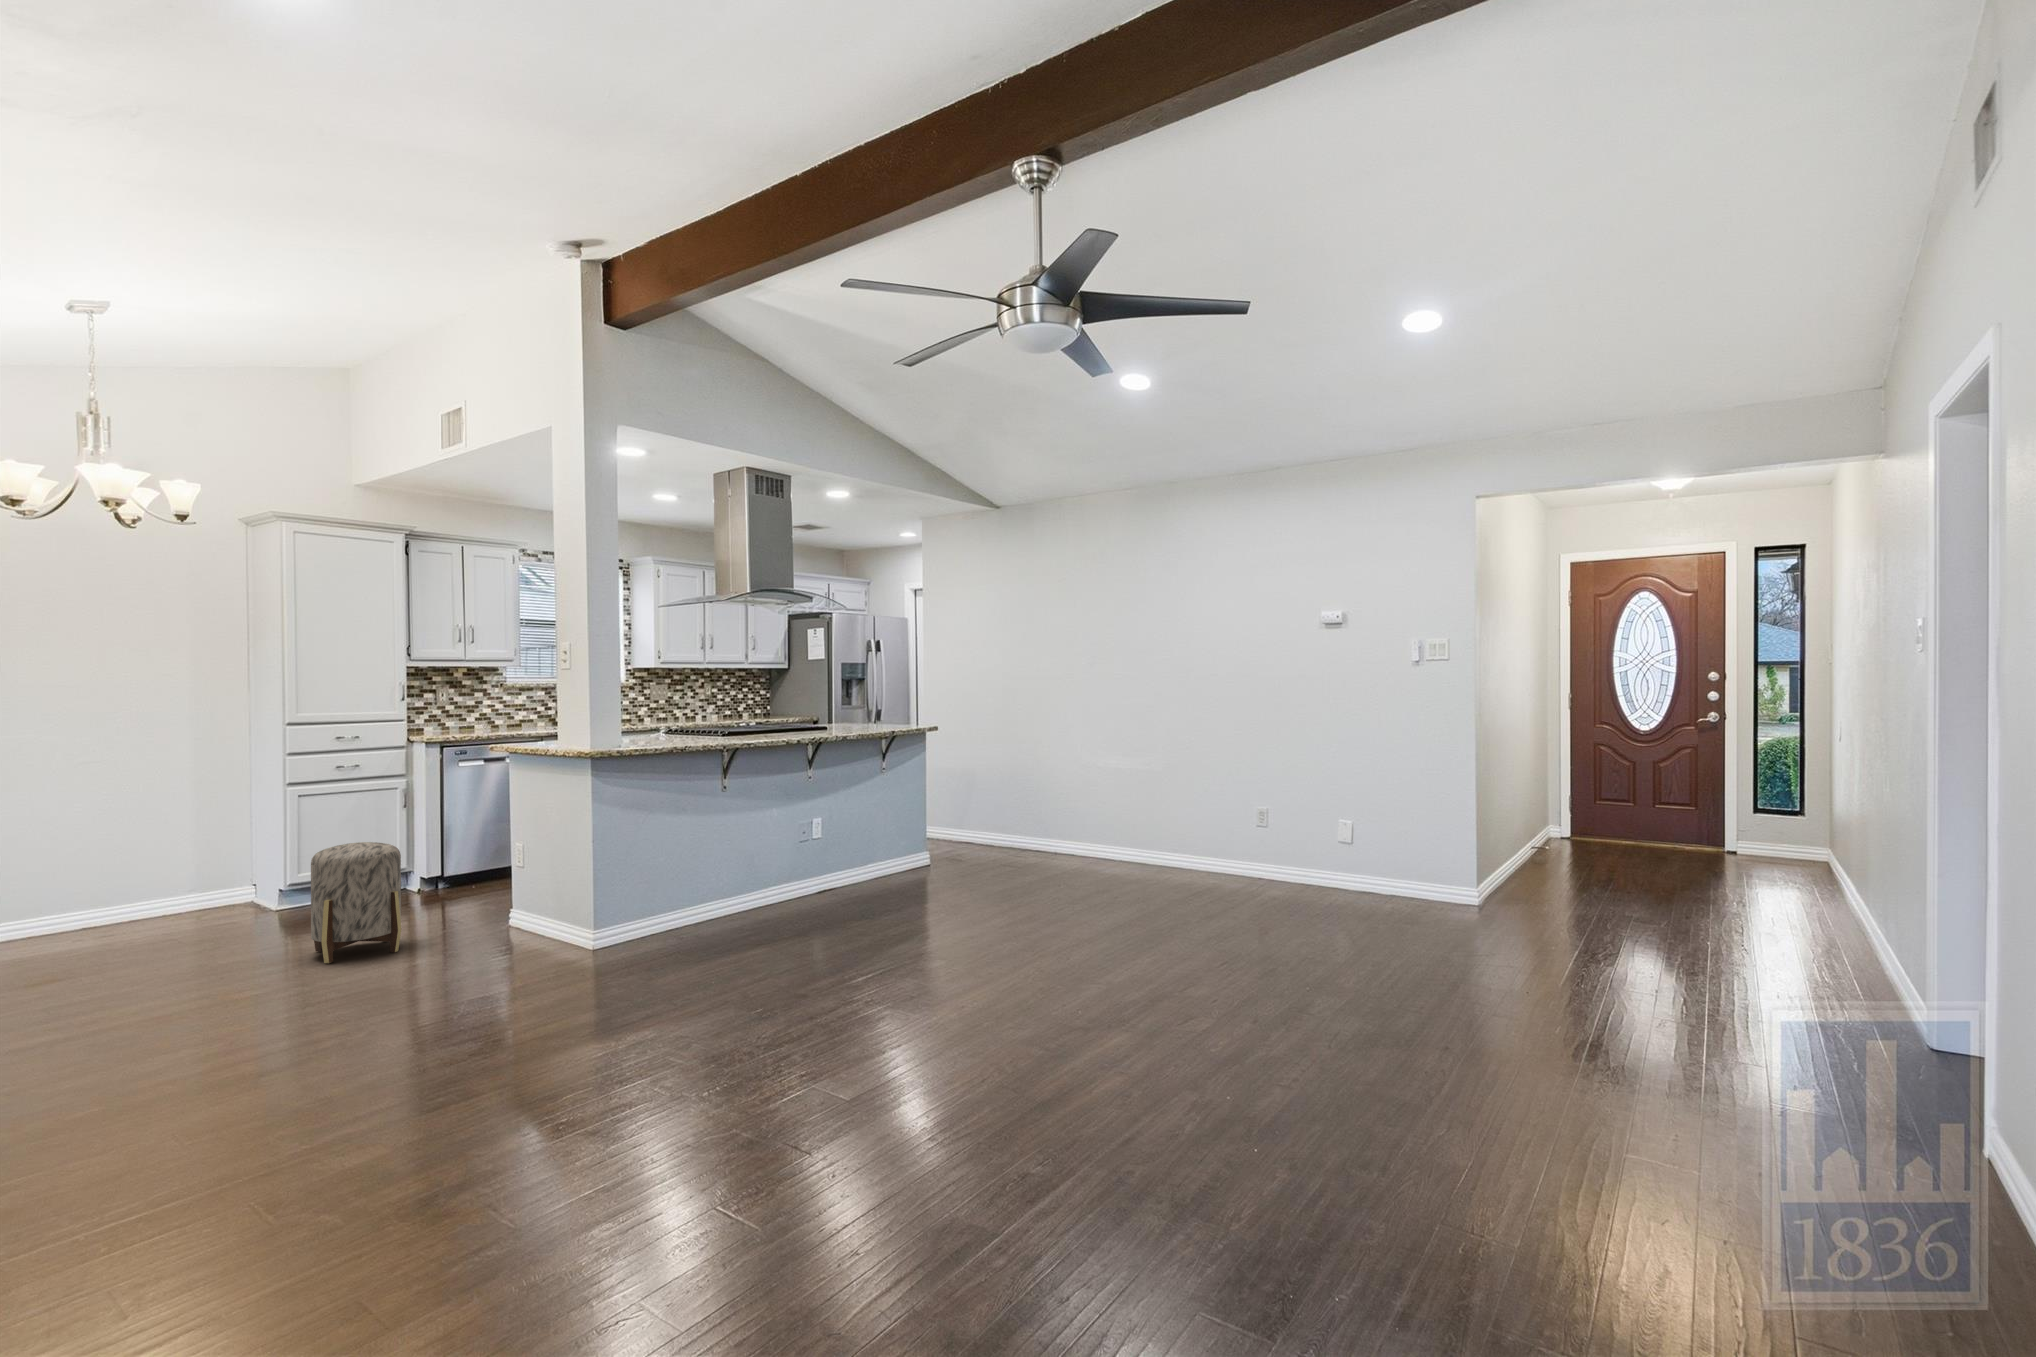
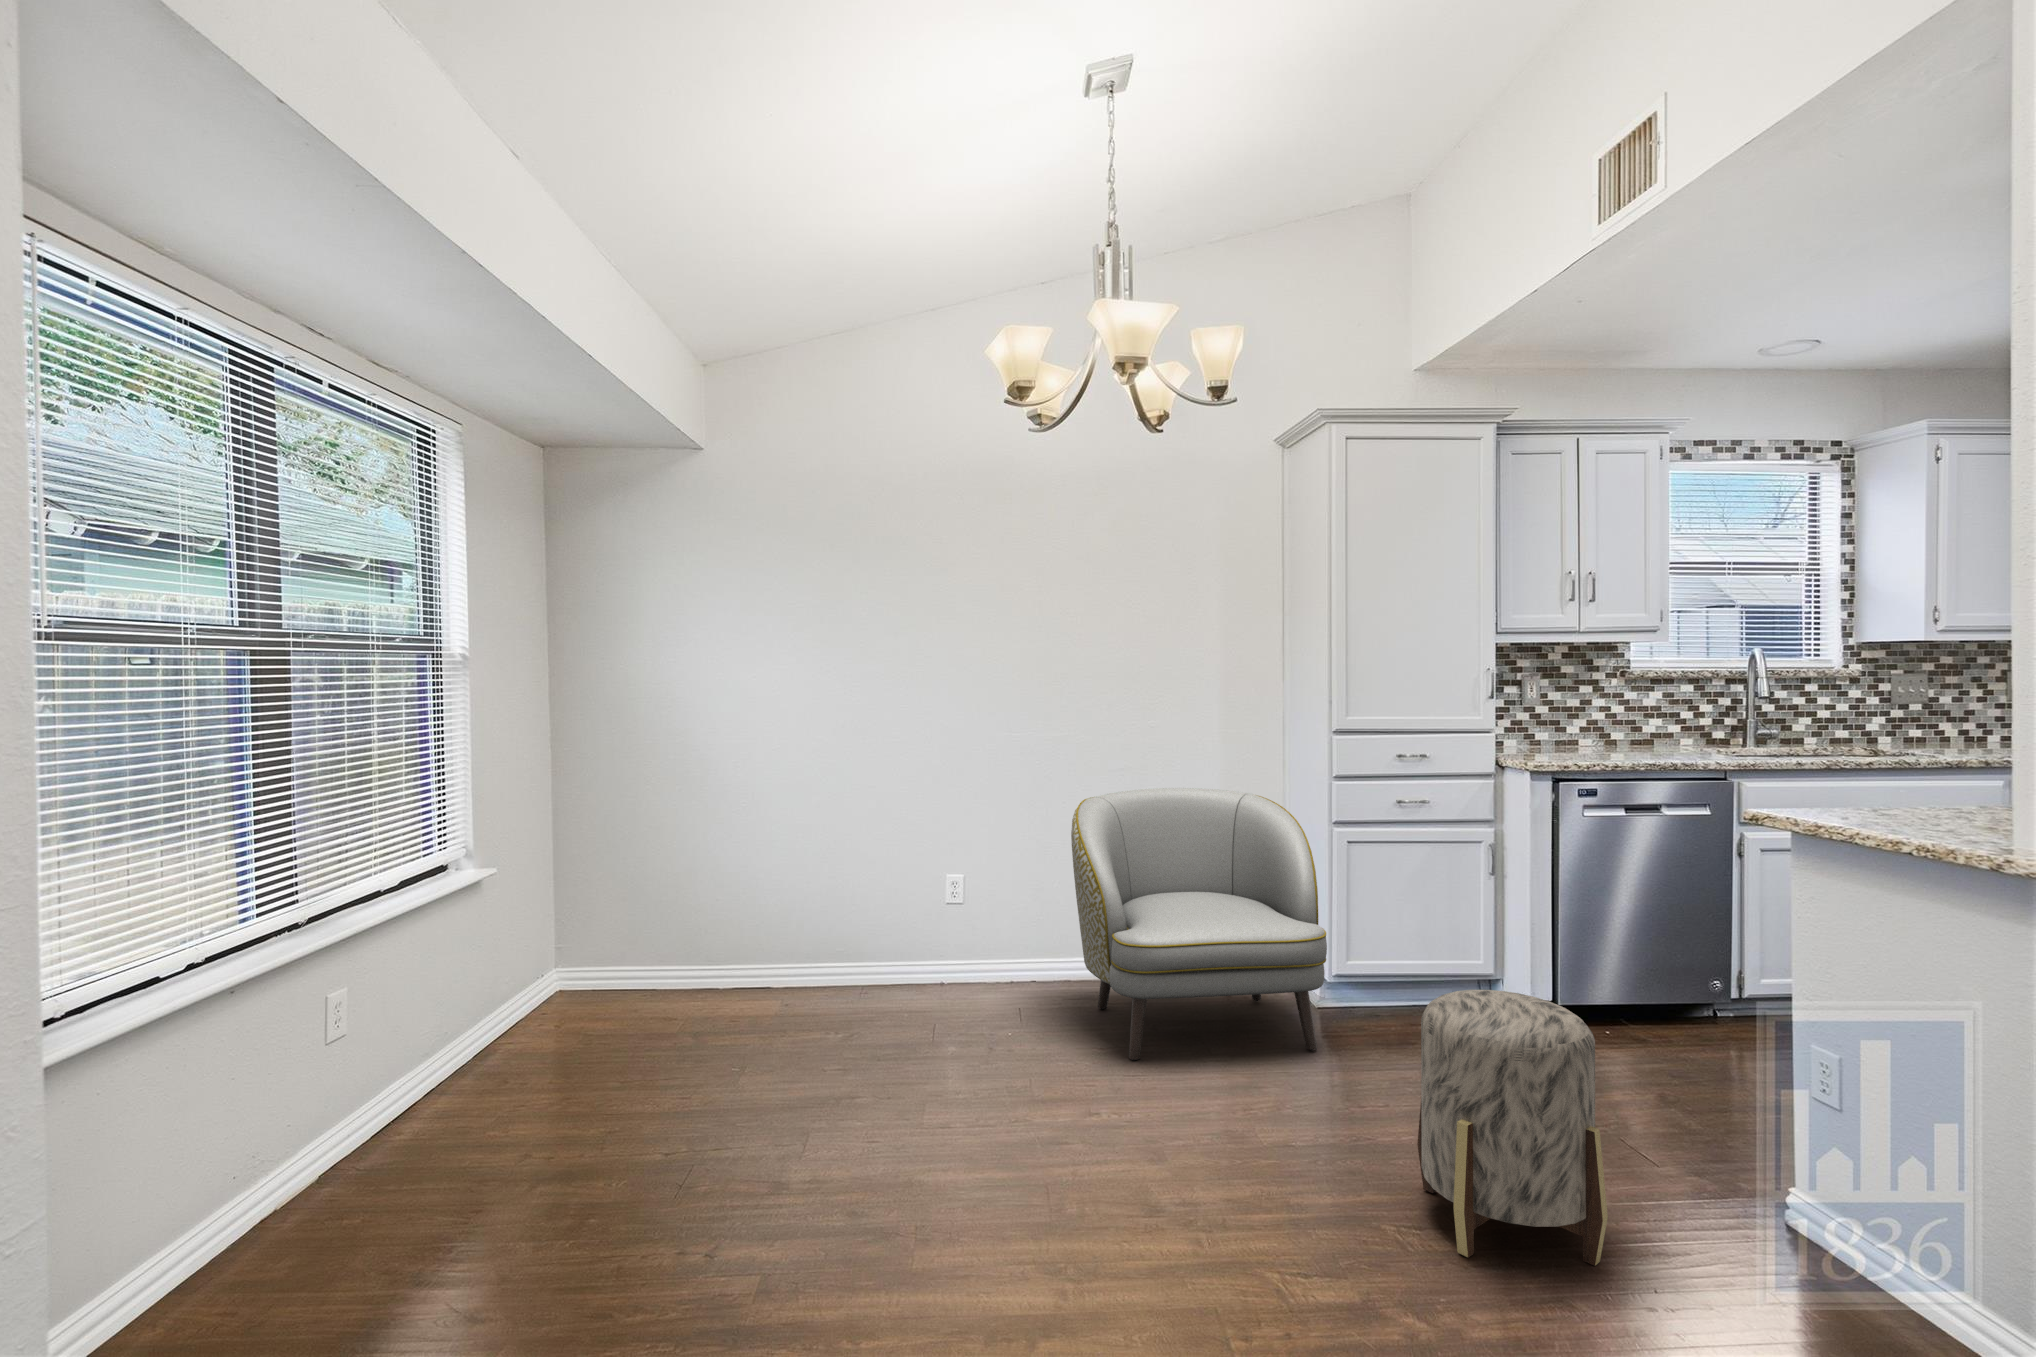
armchair: none [49,769,275,951] -> present [1071,788,1327,1061]

